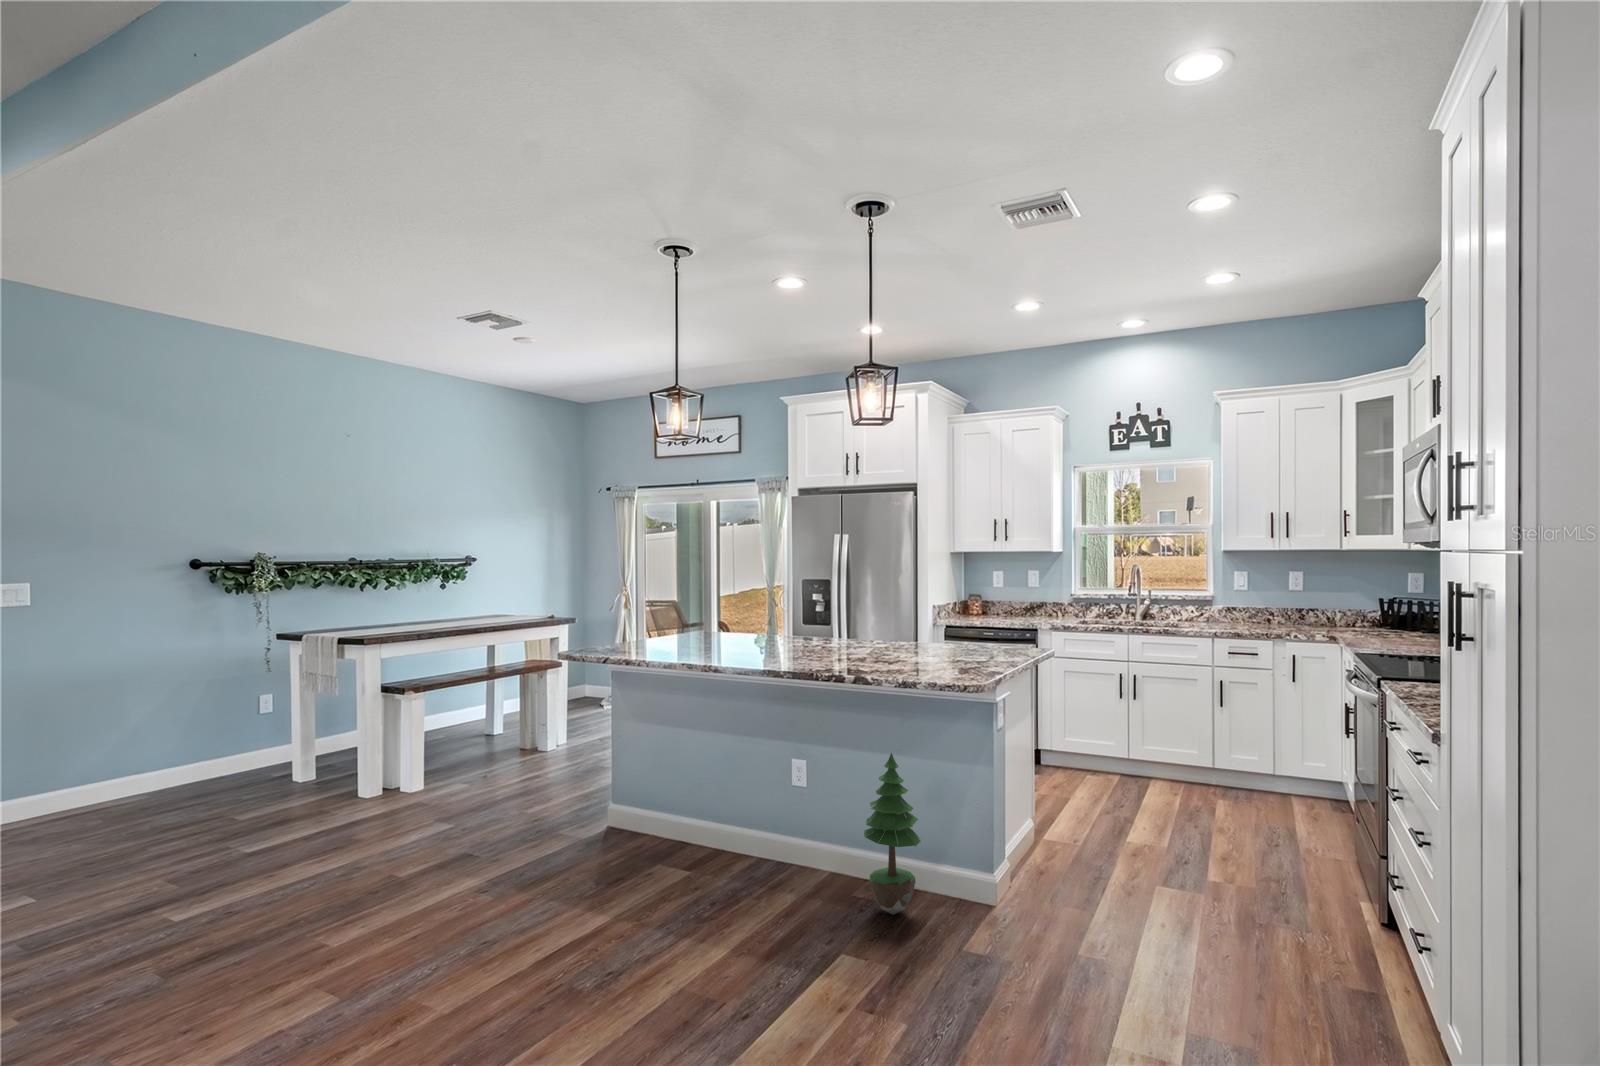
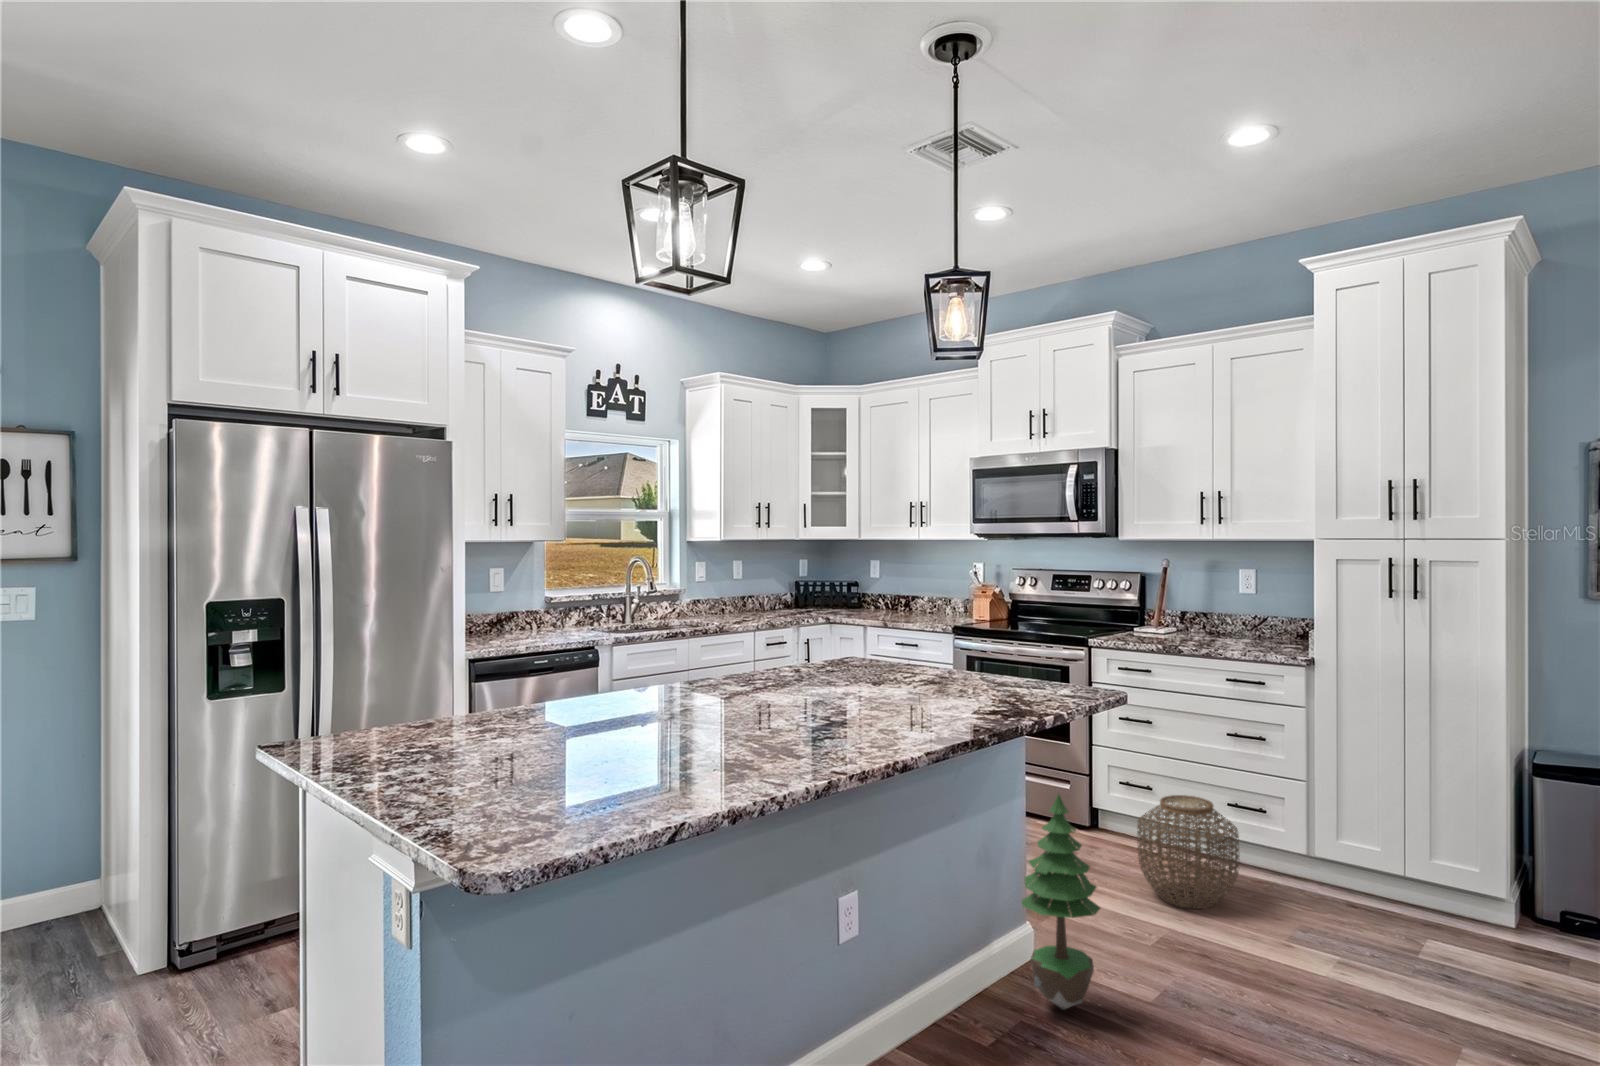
woven basket: none [1138,854,1256,988] -> present [1137,795,1240,909]

